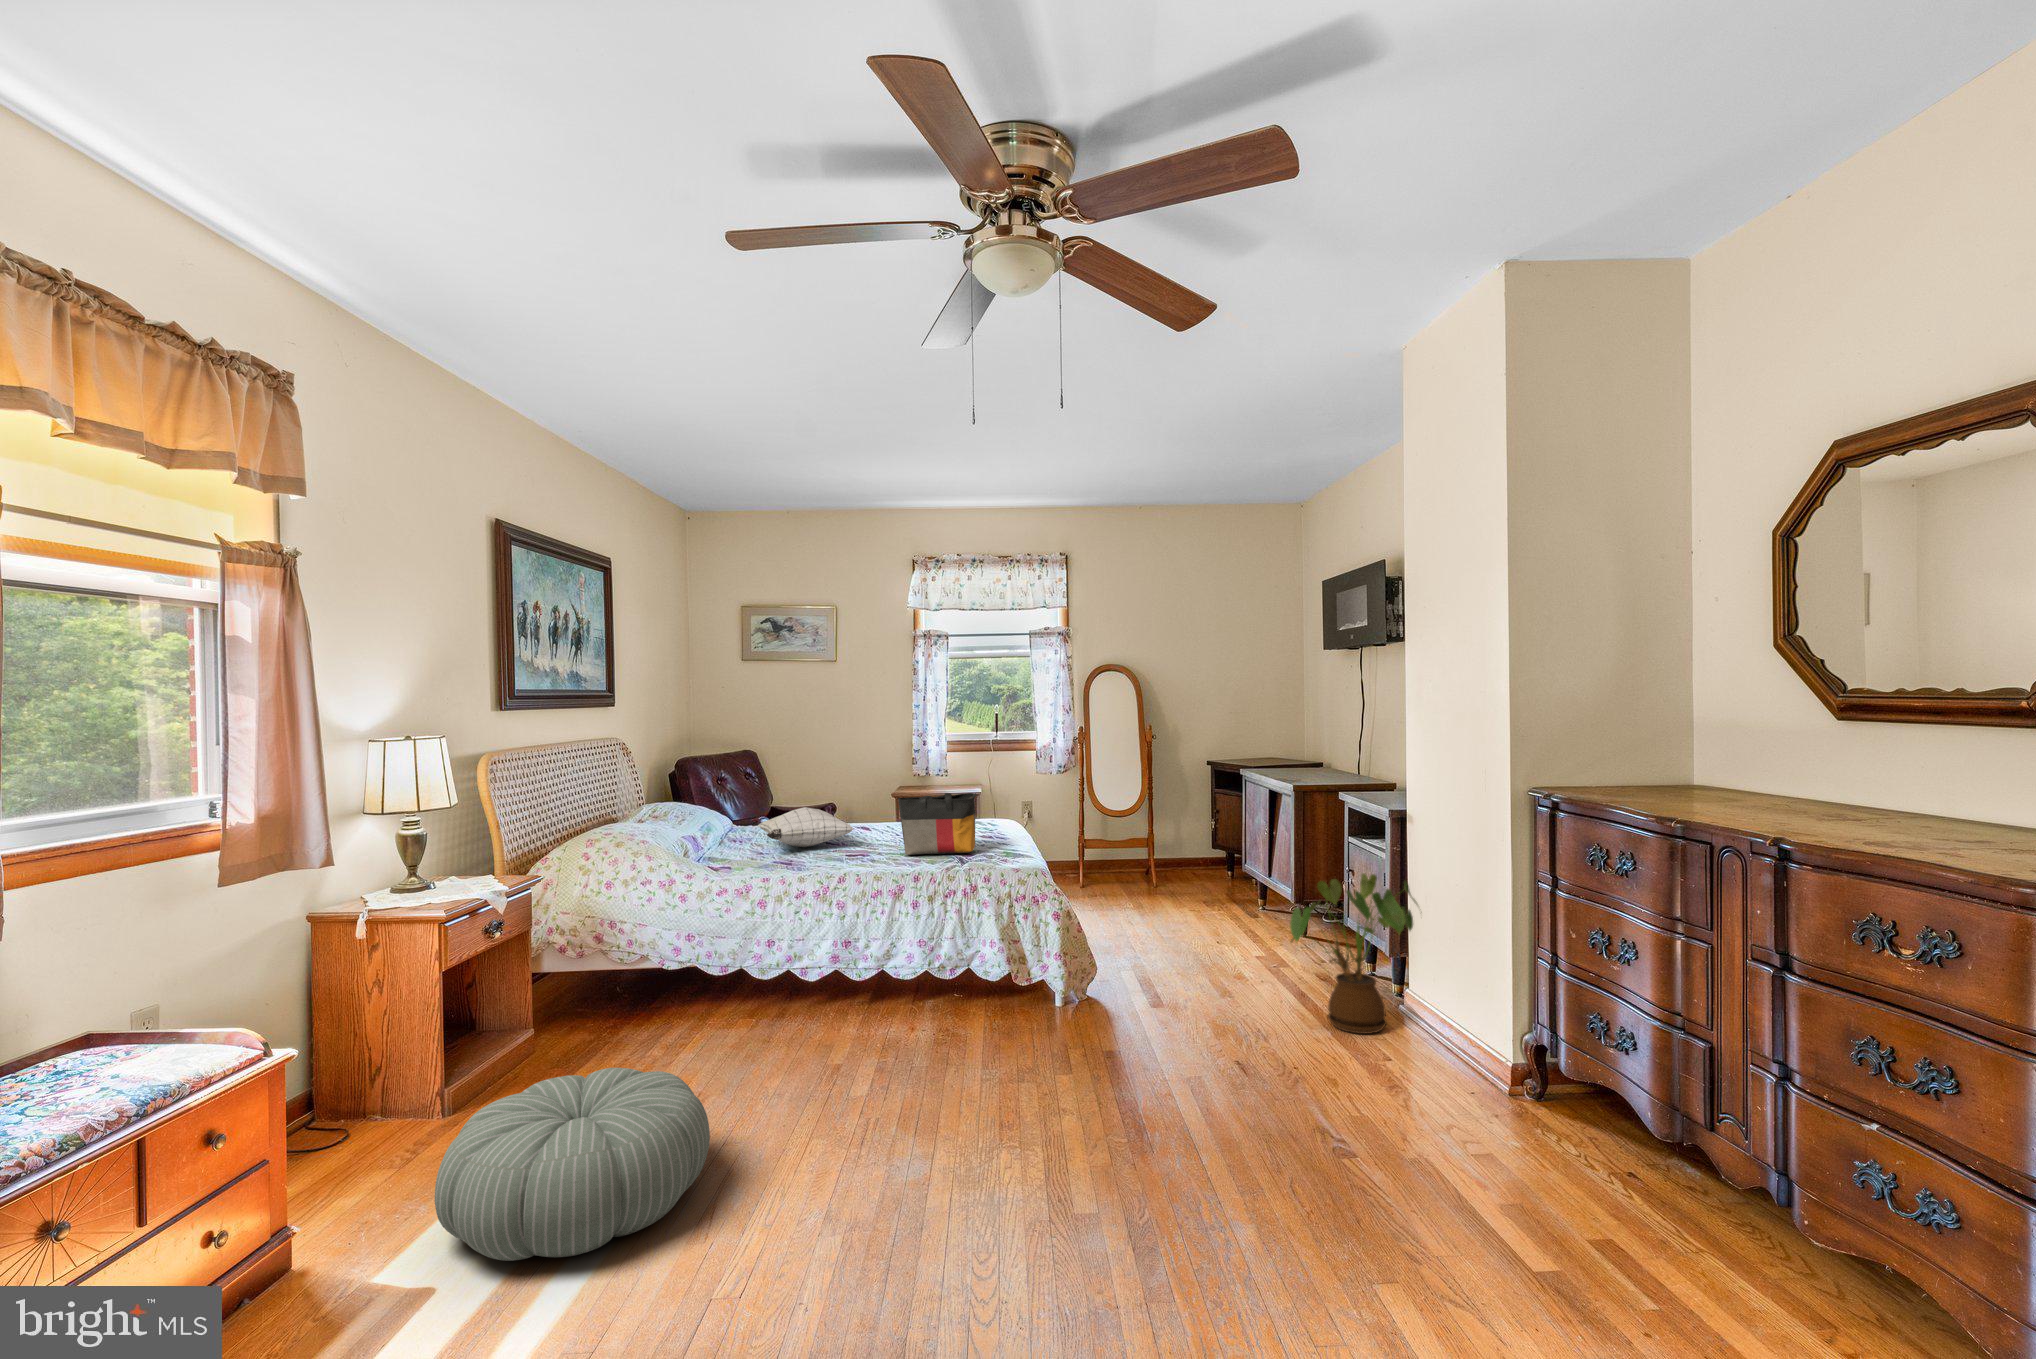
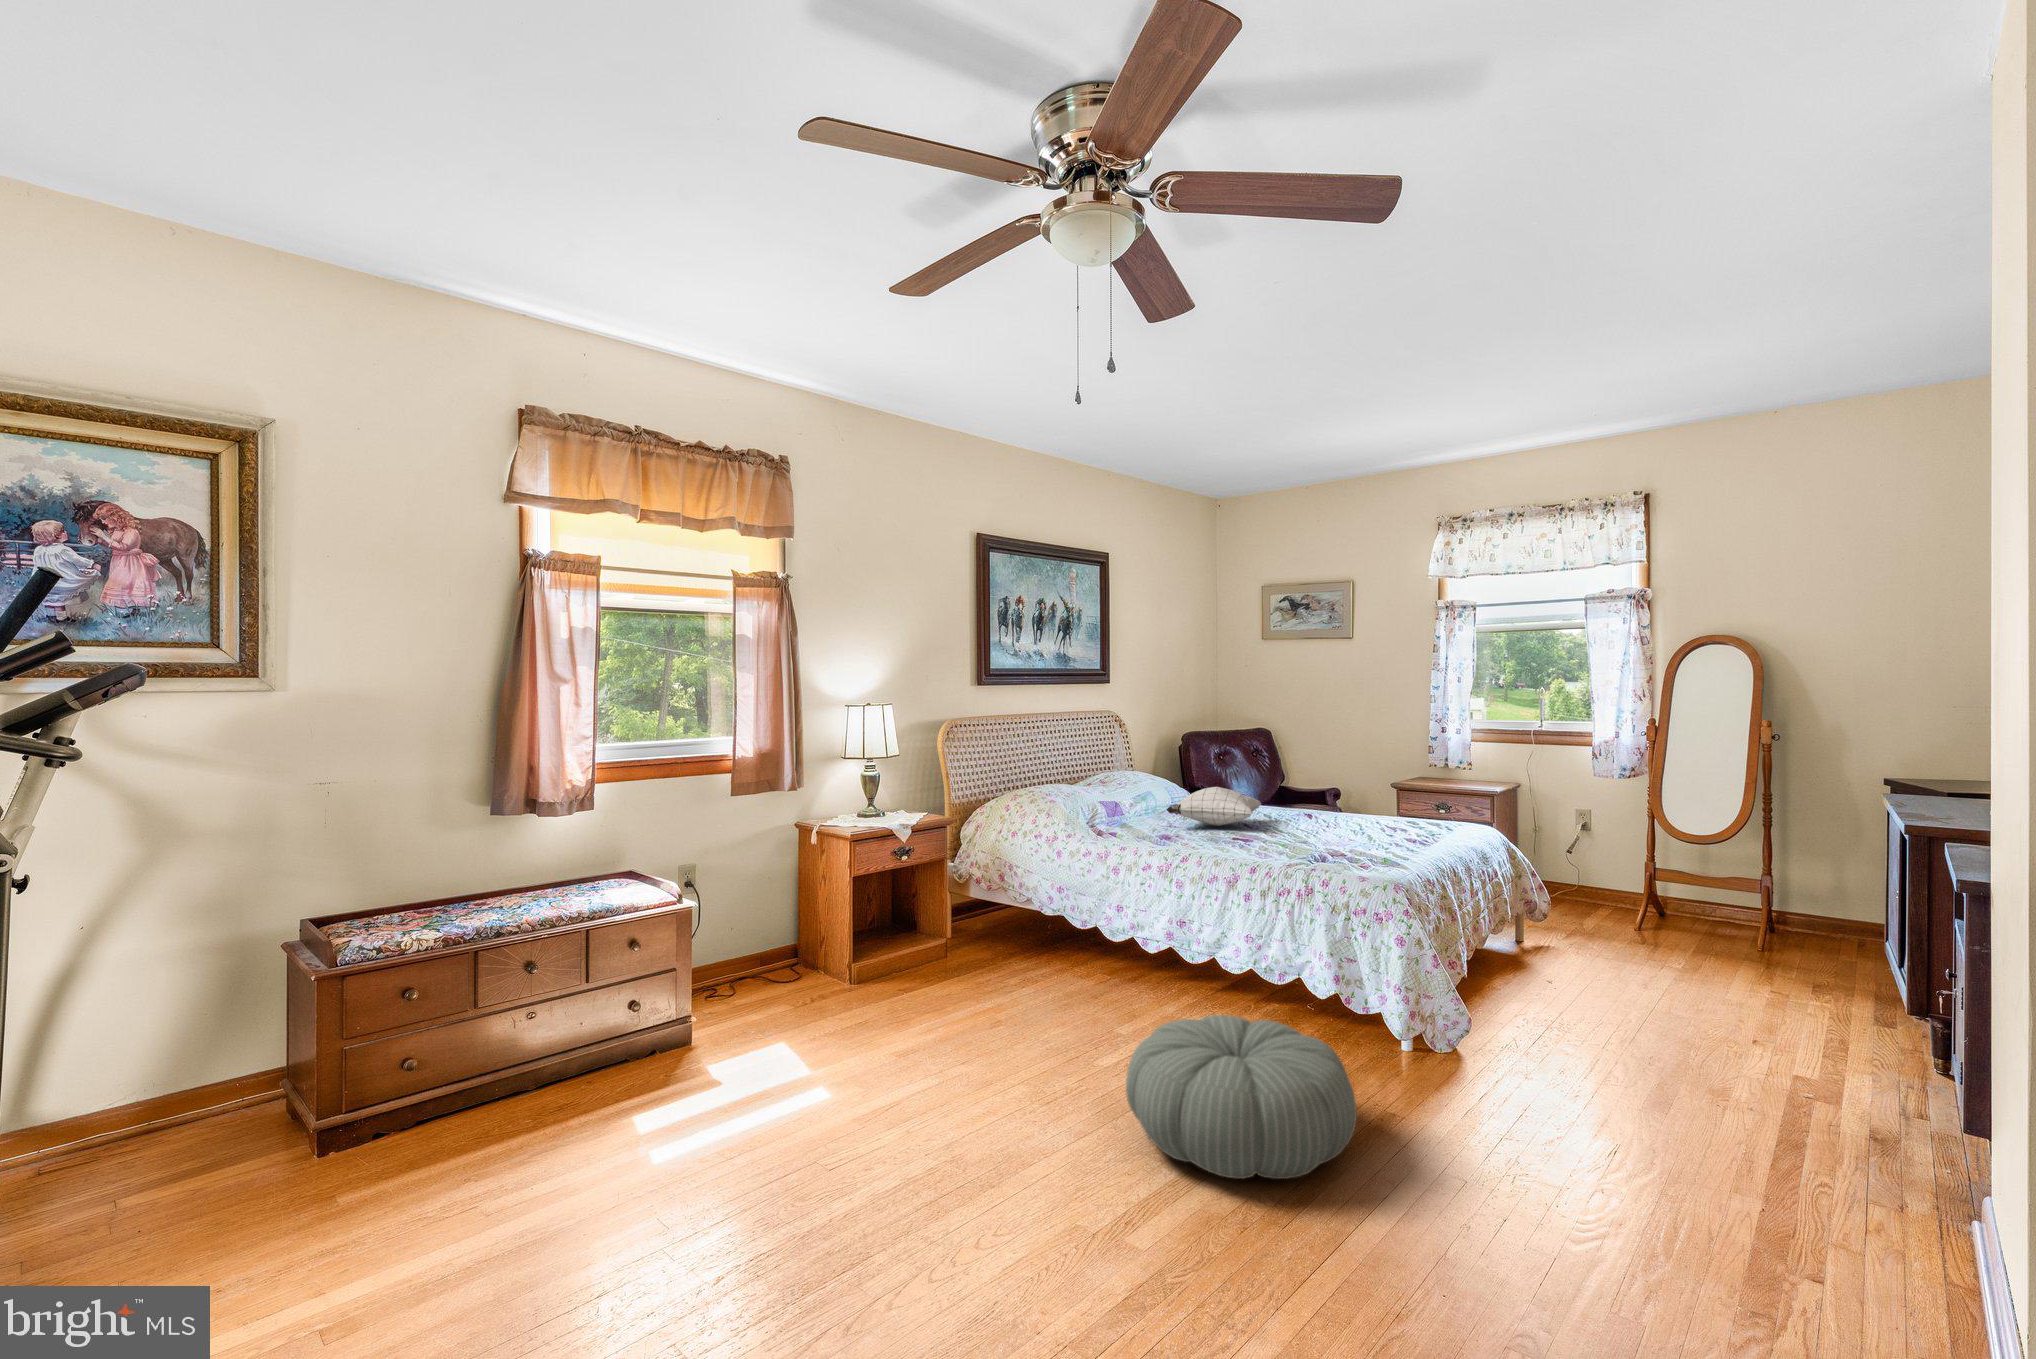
tote bag: present [898,793,977,855] -> none [1277,786,1361,855]
house plant: present [1290,873,1418,1034] -> none [1673,980,1960,1246]
pouf: present [435,1068,710,1261] -> present [1126,1015,1357,1179]

